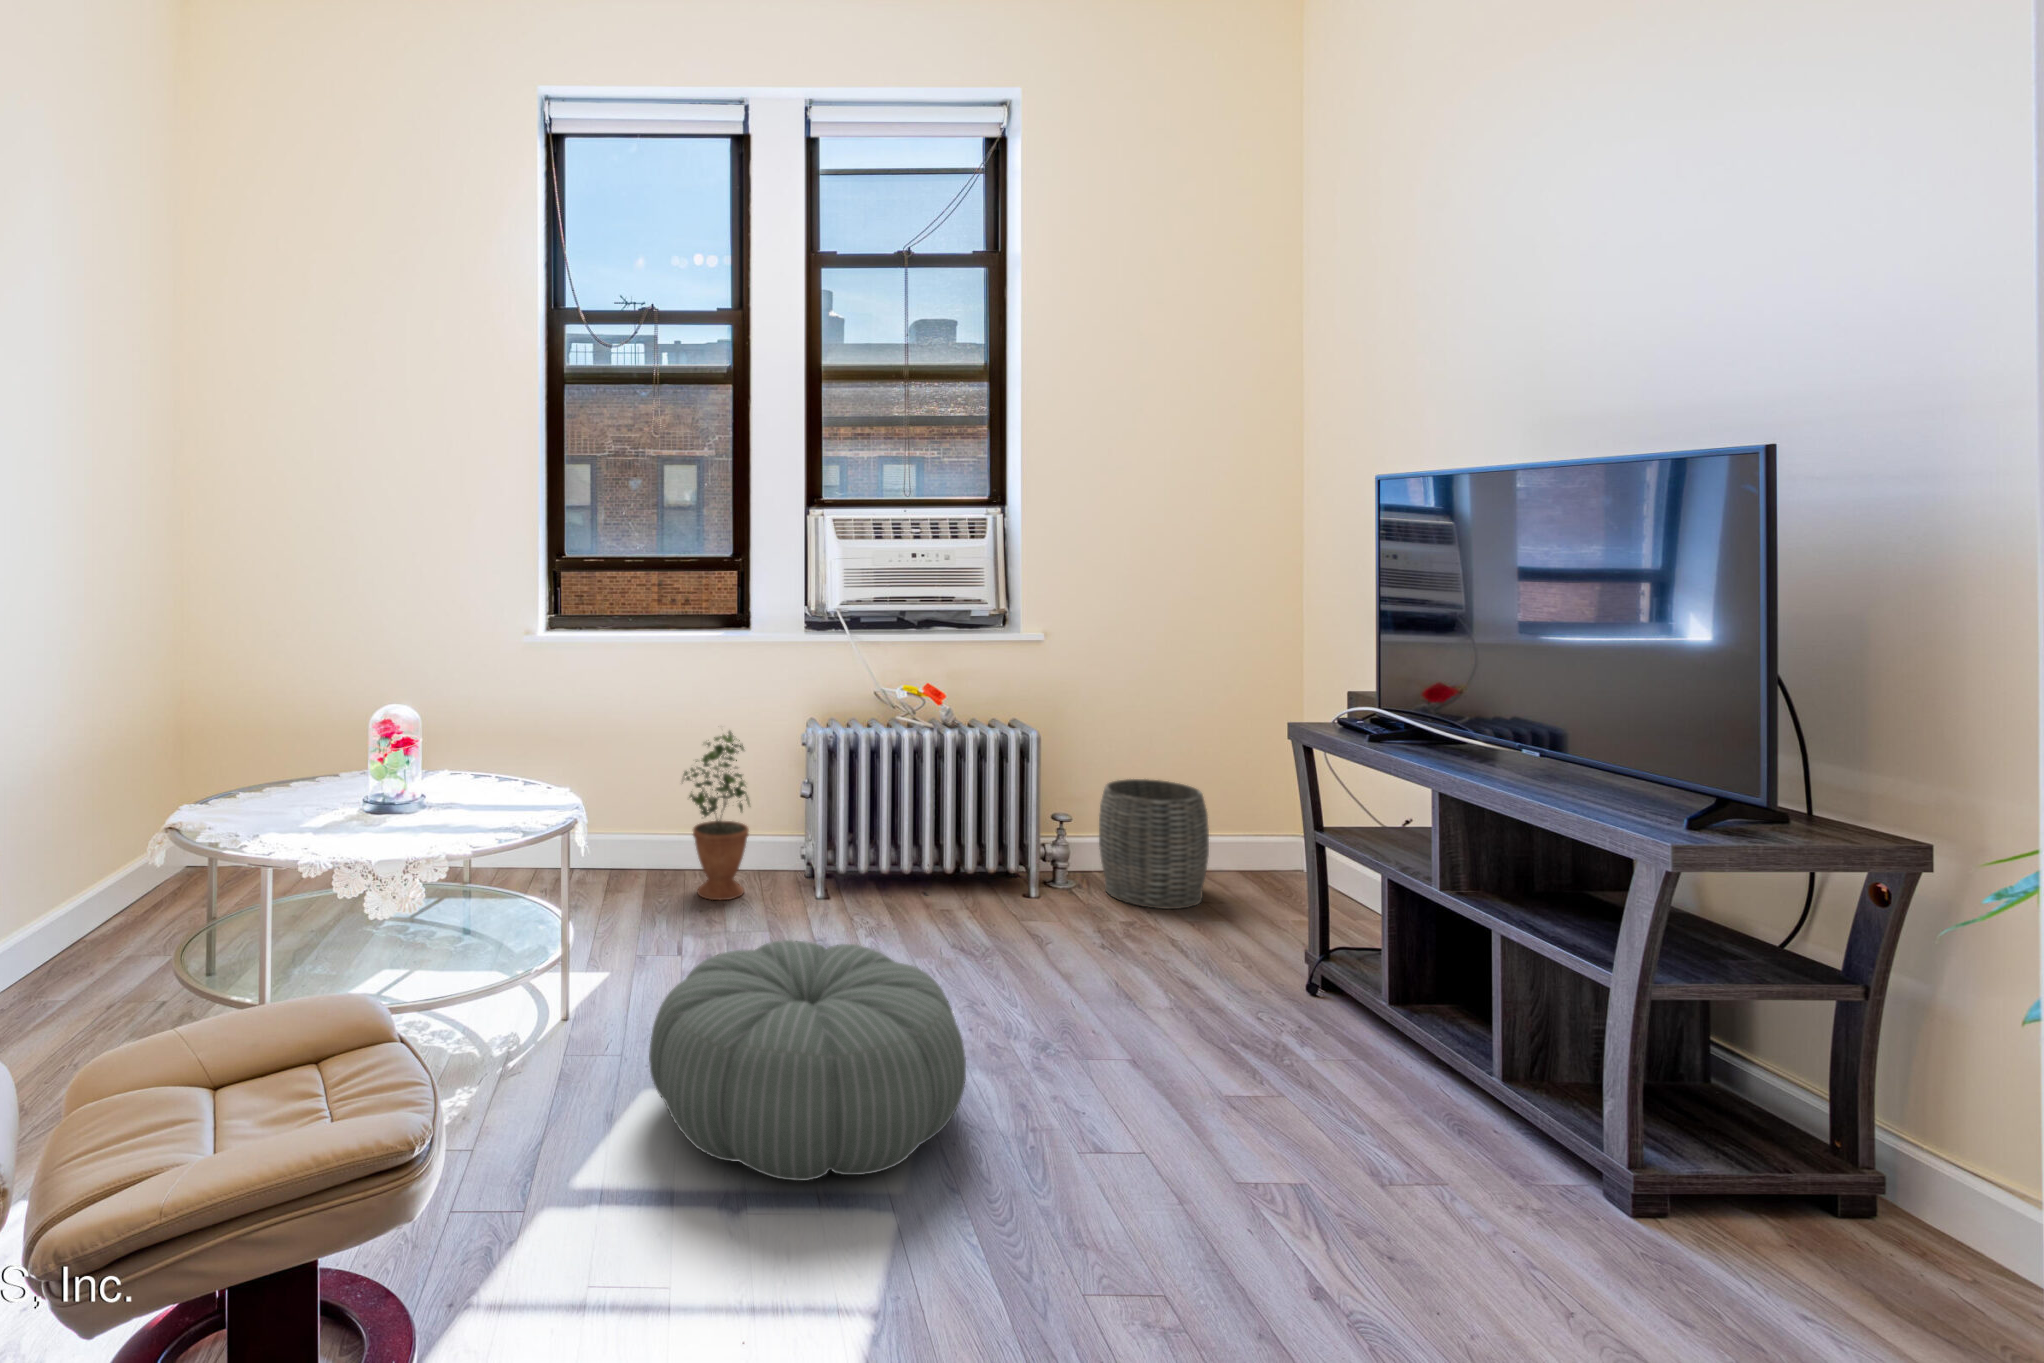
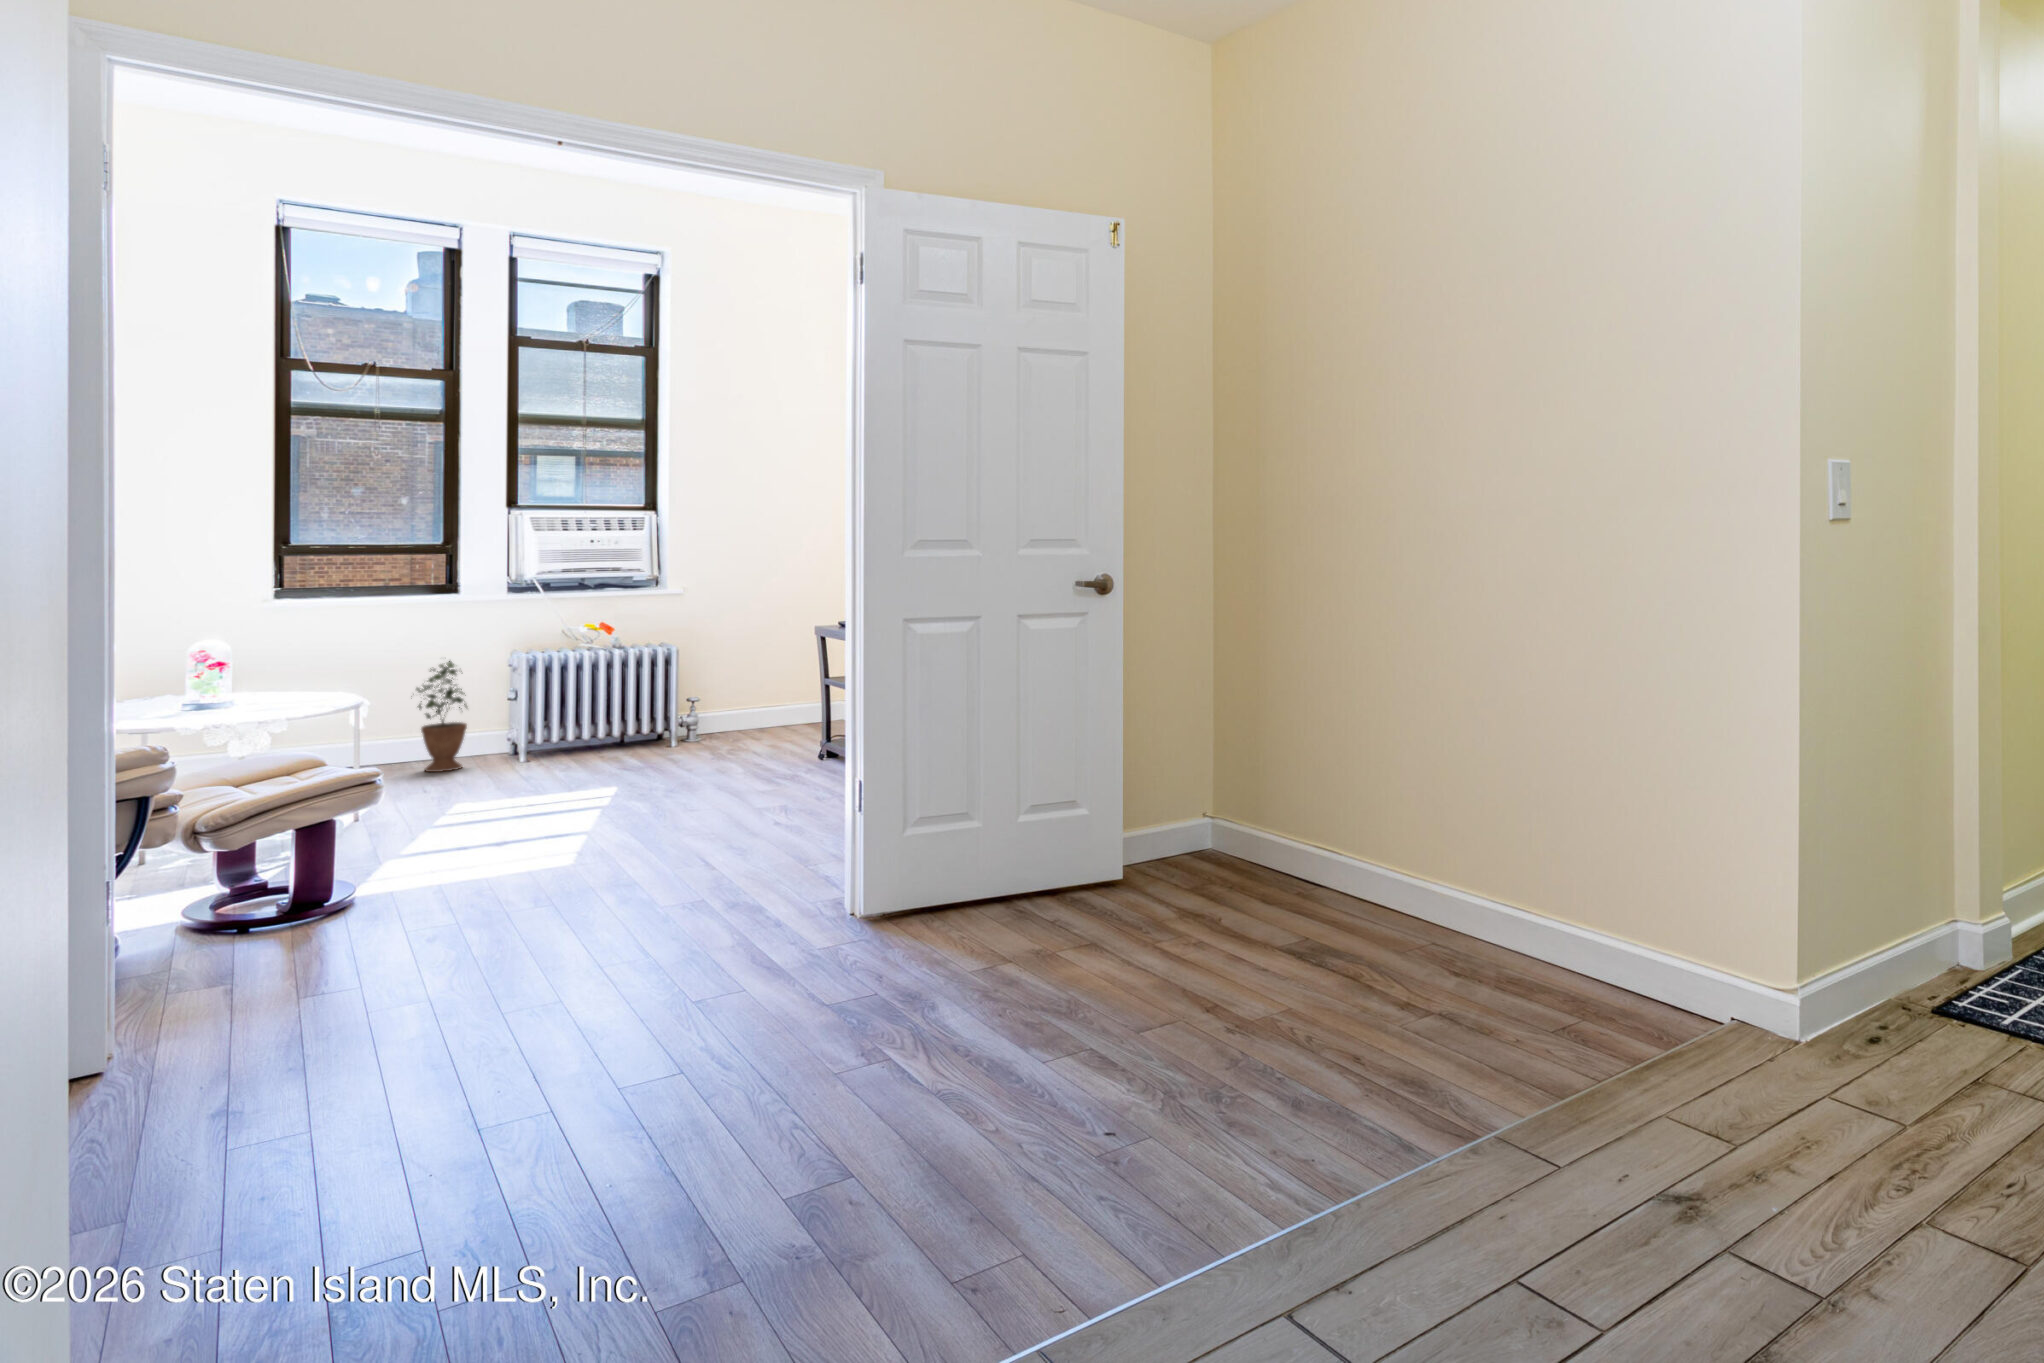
woven basket: present [1099,779,1209,909] -> none [717,673,784,741]
pouf: present [649,940,966,1181] -> none [457,734,640,821]

